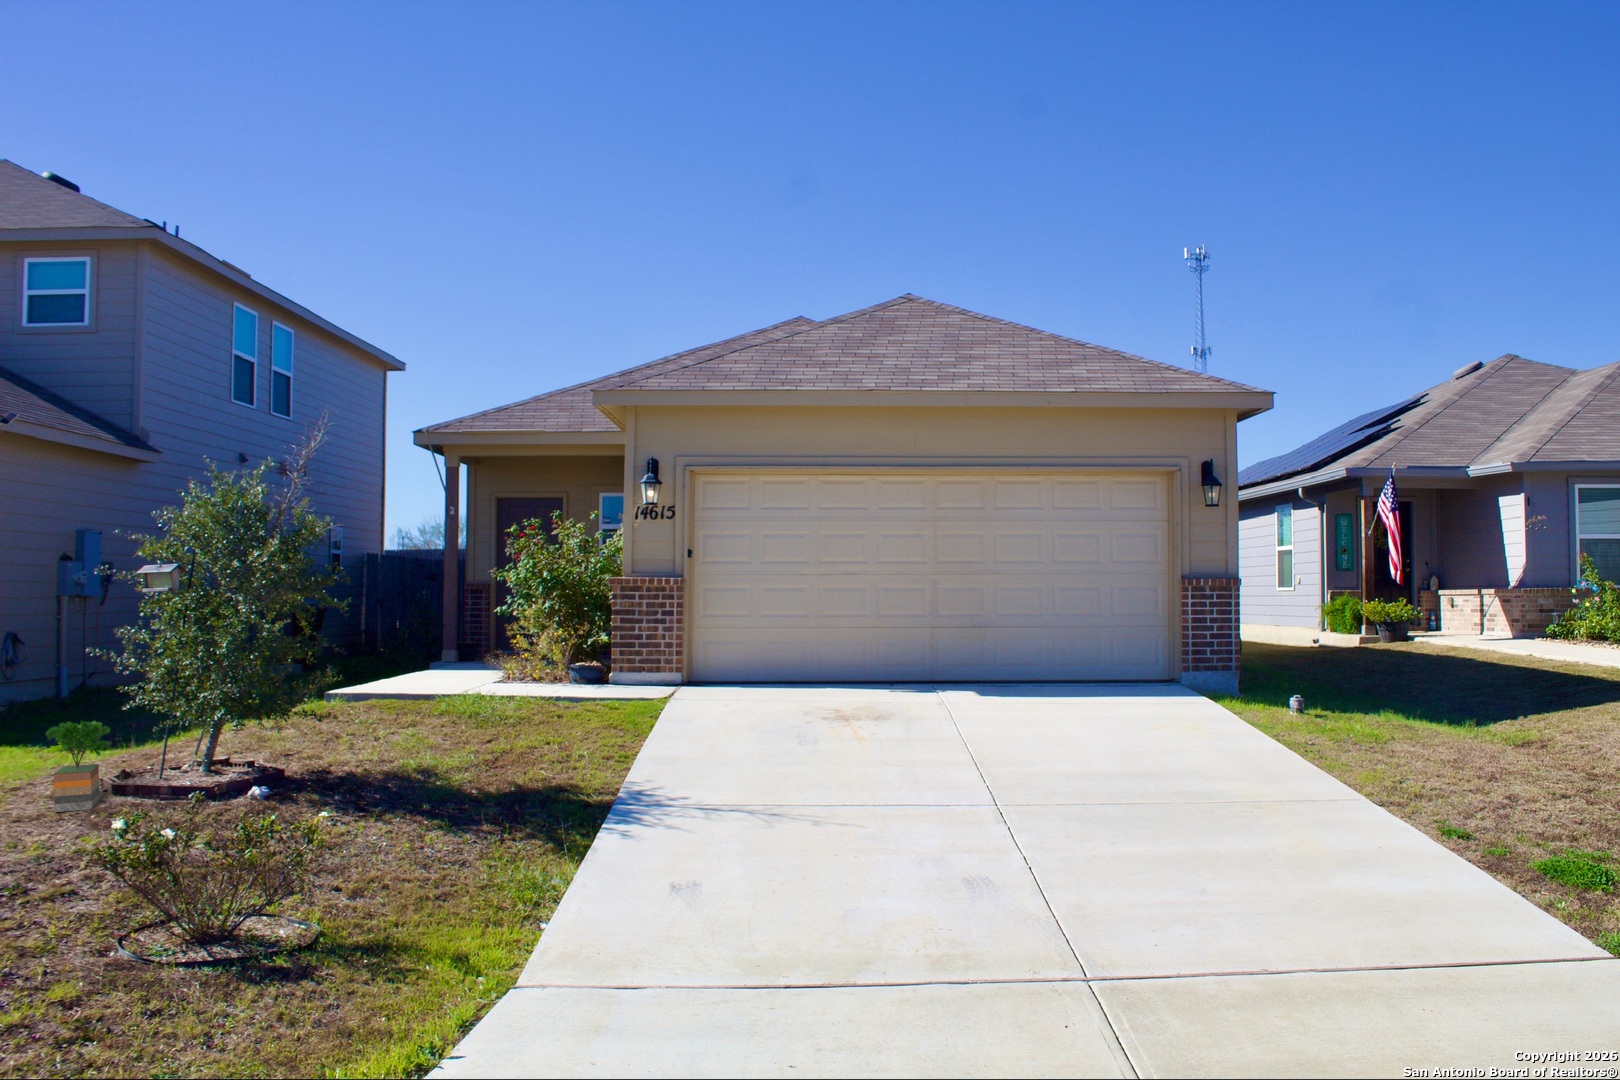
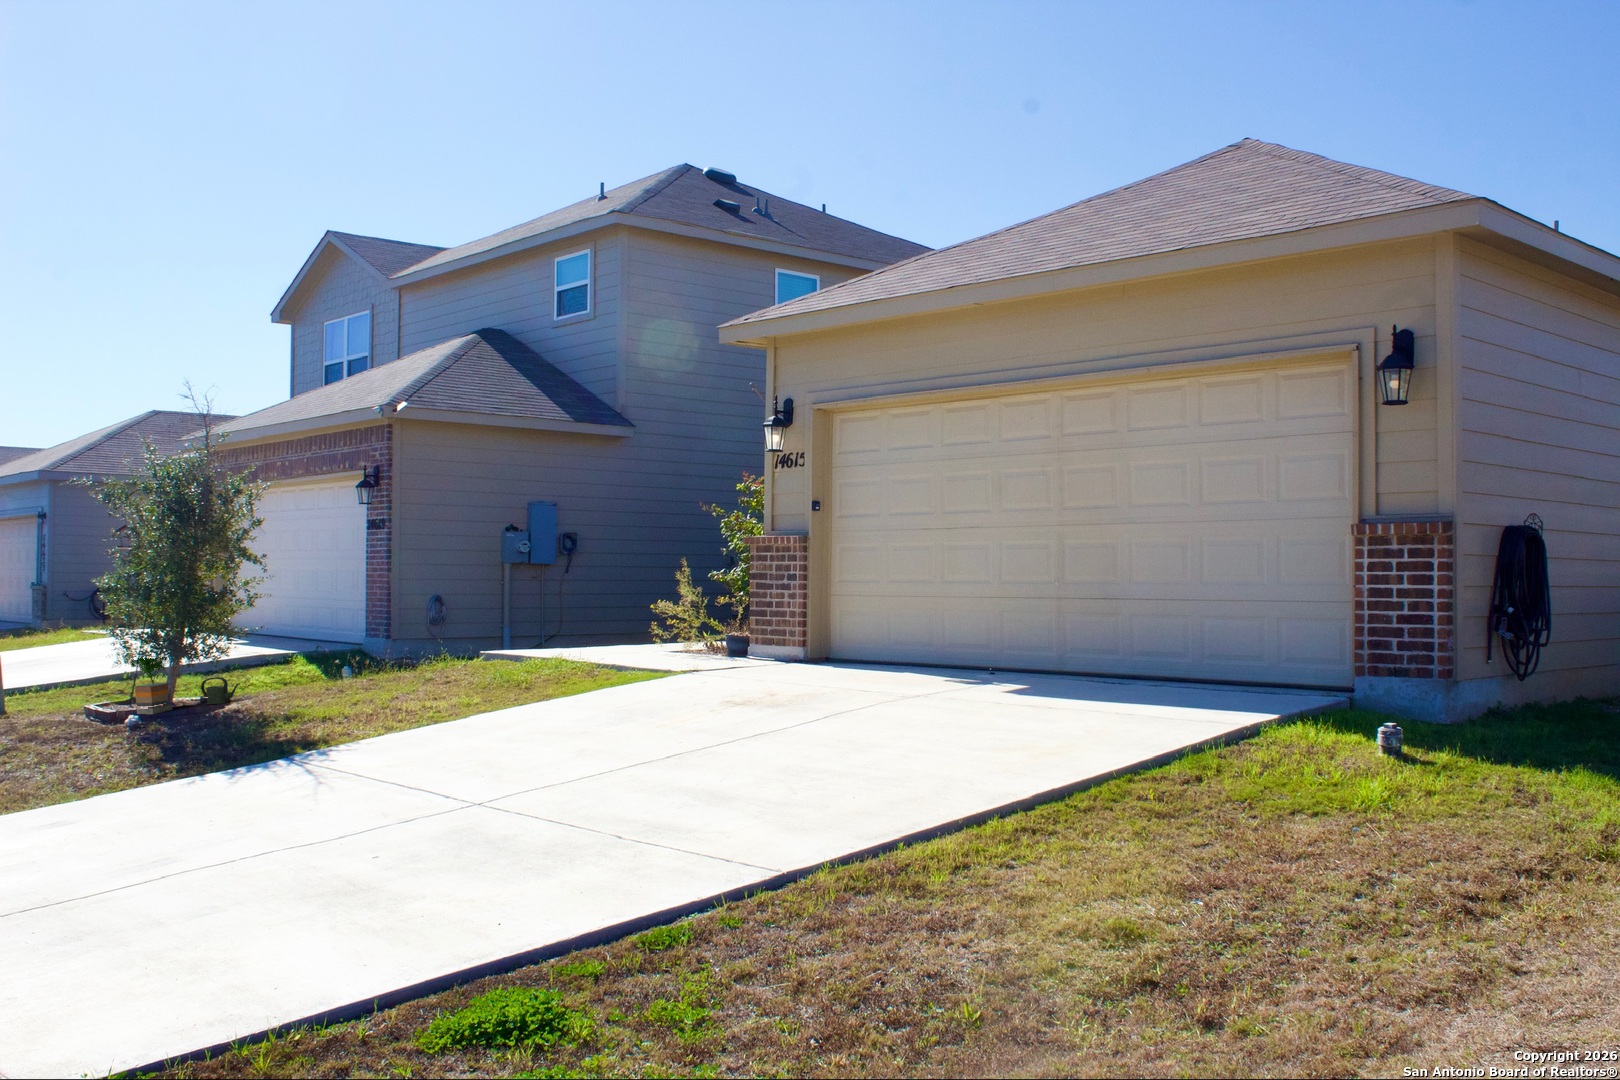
watering can: none [135,750,201,787] -> present [201,677,240,704]

